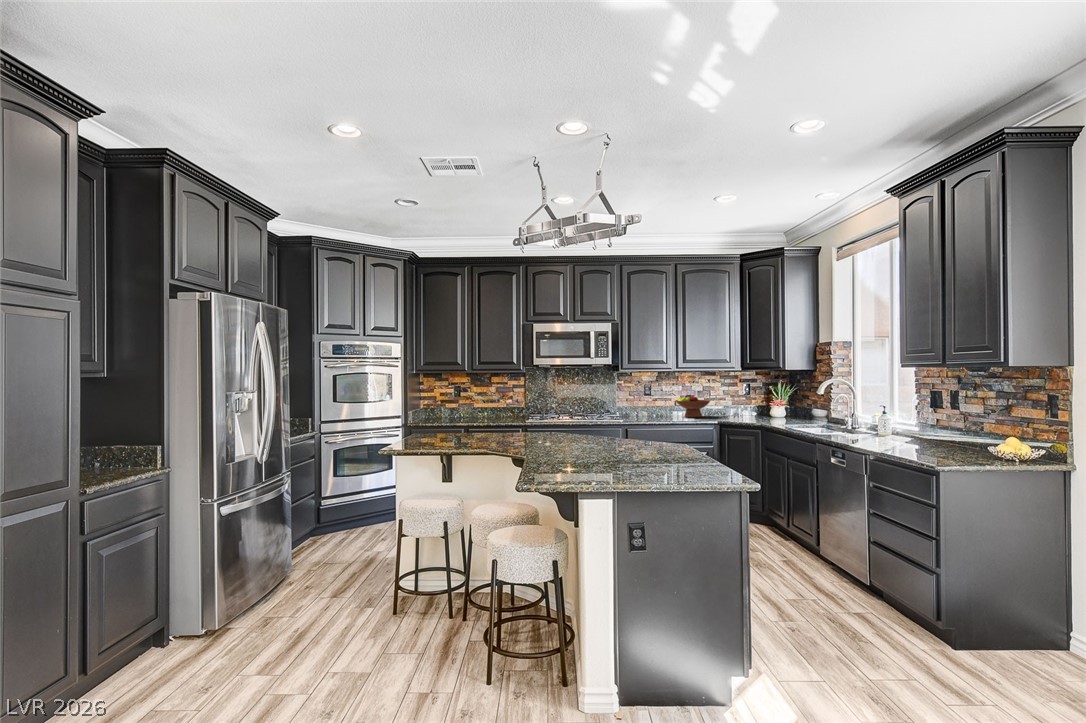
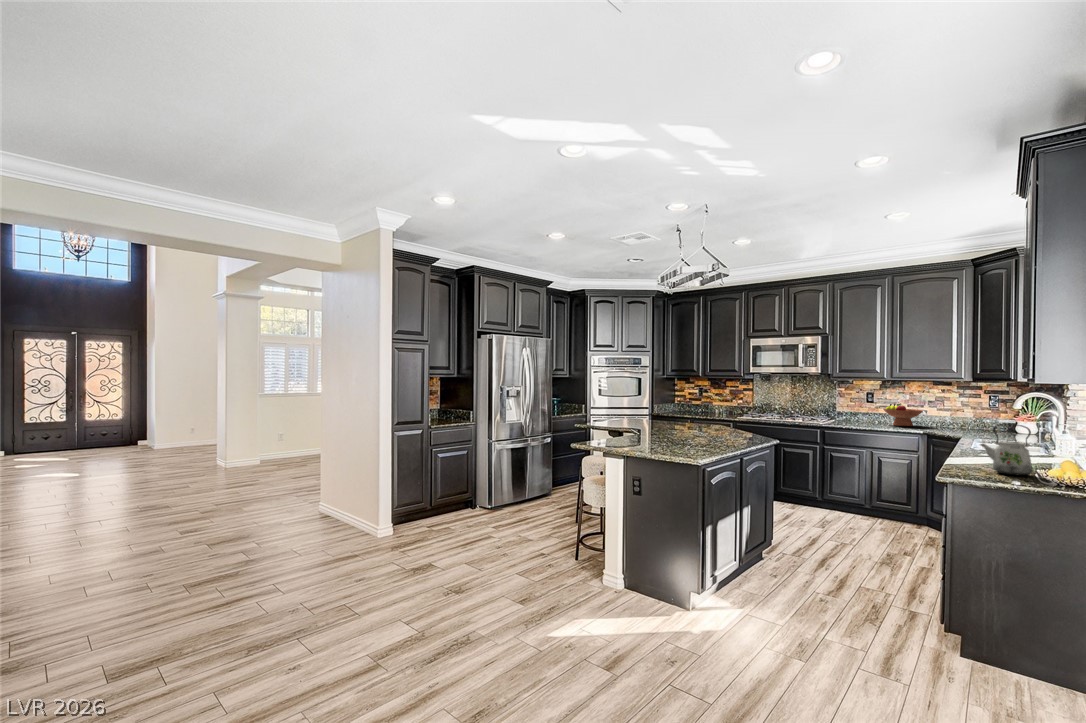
kettle: none [933,407,980,456] -> present [980,424,1032,476]

